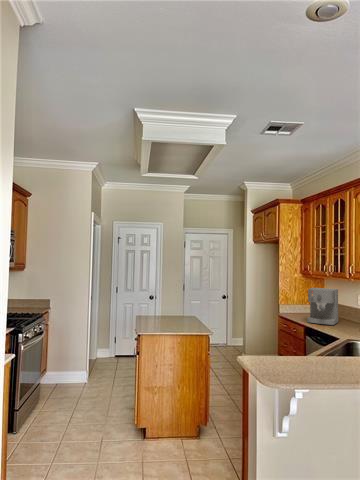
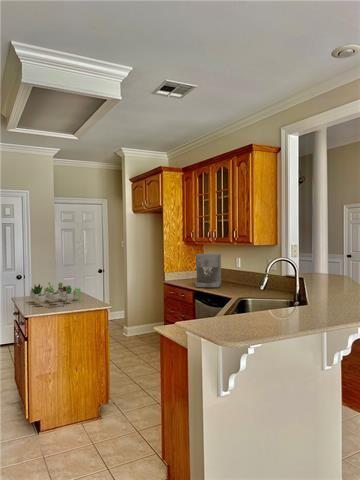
succulent plant: none [147,304,190,326] -> present [30,282,81,302]

